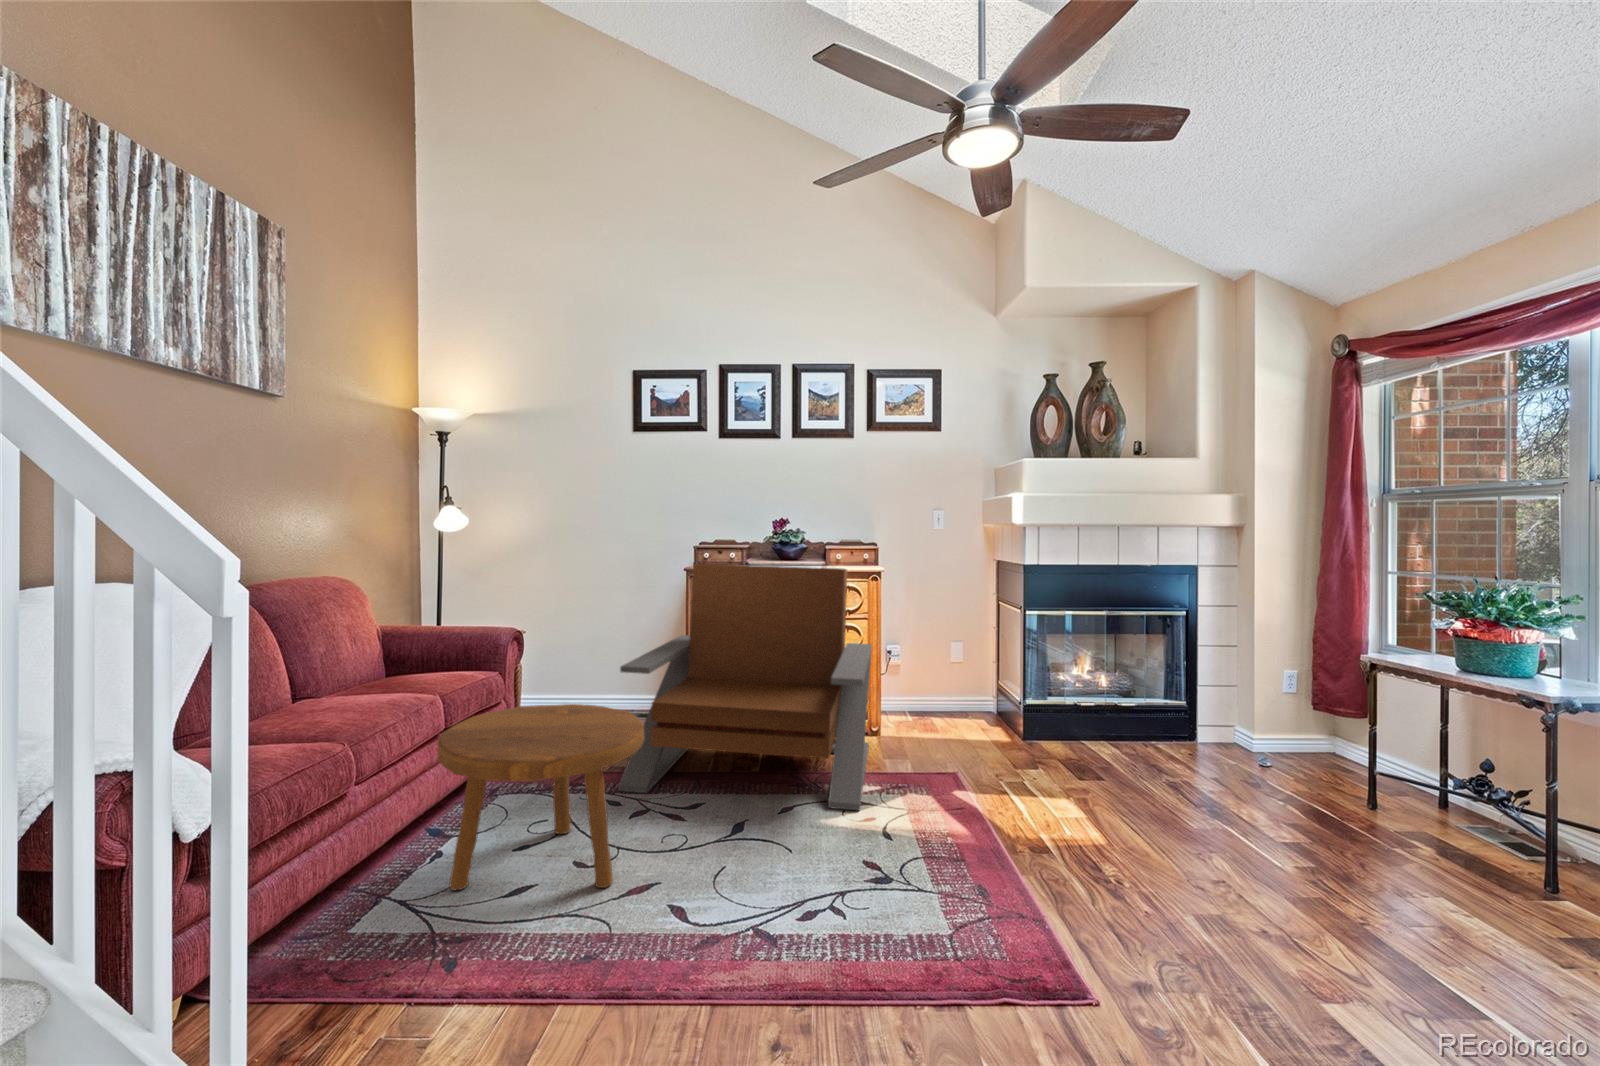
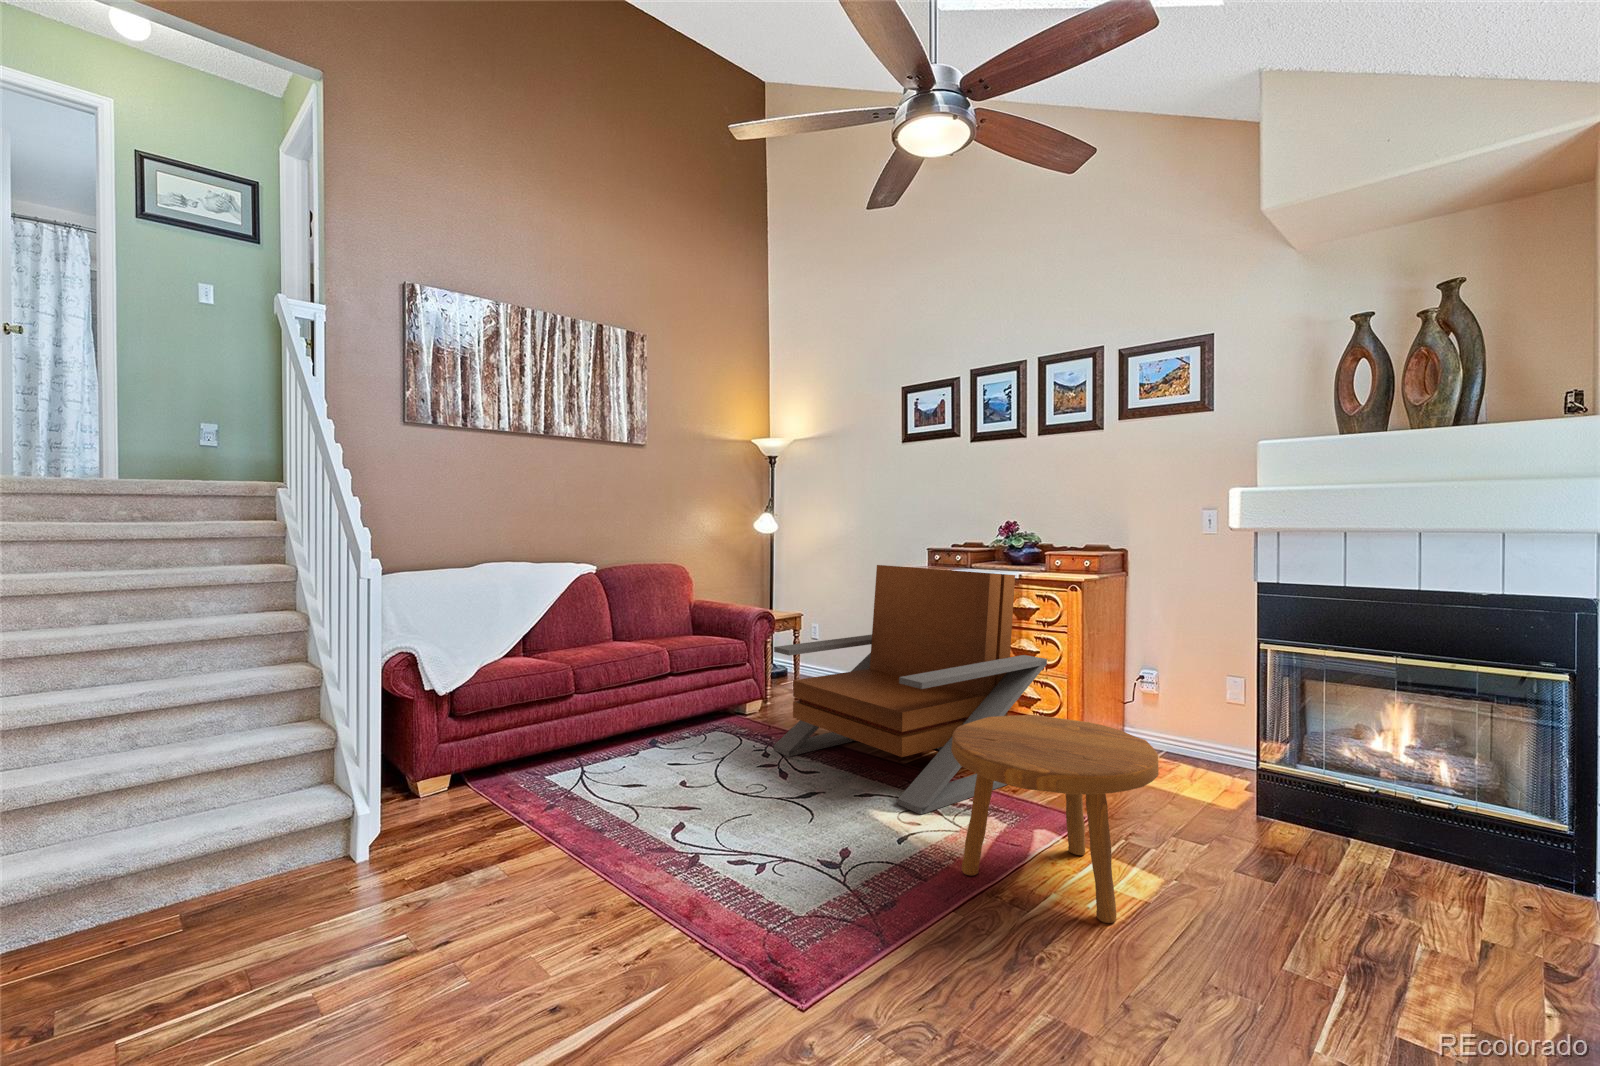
footstool: present [437,704,644,890] -> present [951,715,1159,923]

